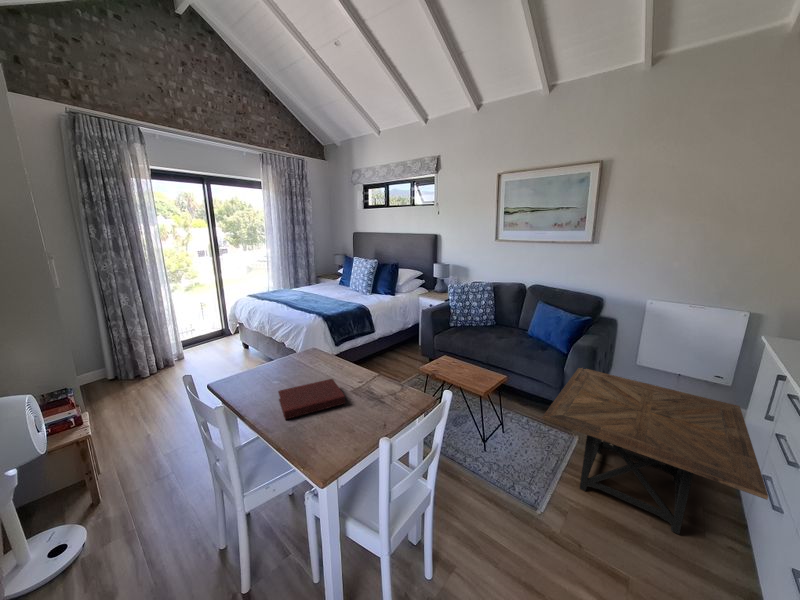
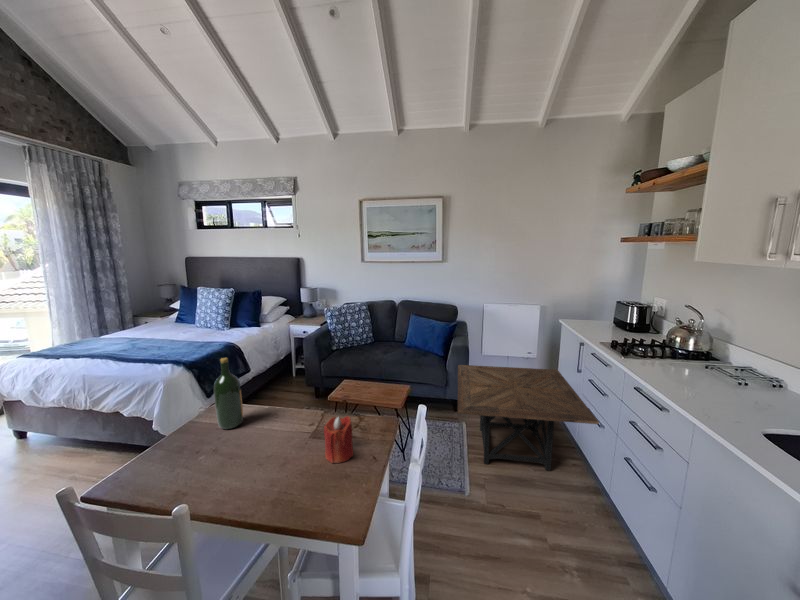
wine bottle: none [300,312,322,370] -> present [214,358,243,429]
book: present [278,379,345,419] -> none [219,430,310,494]
candle: none [352,379,378,421] -> present [324,416,353,463]

